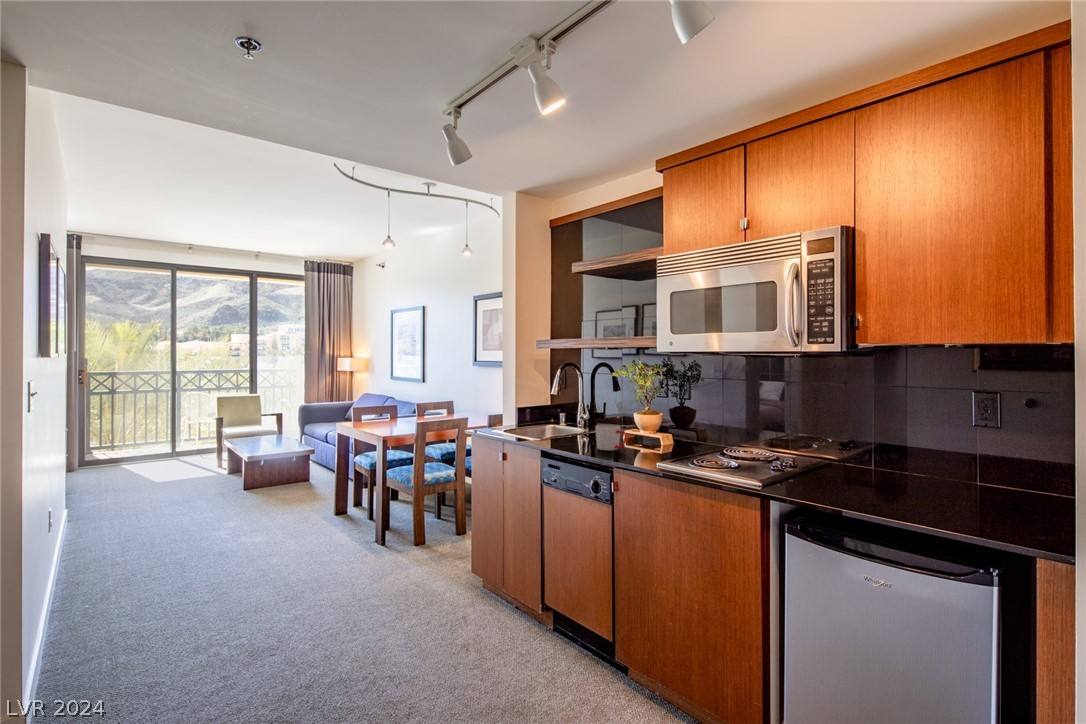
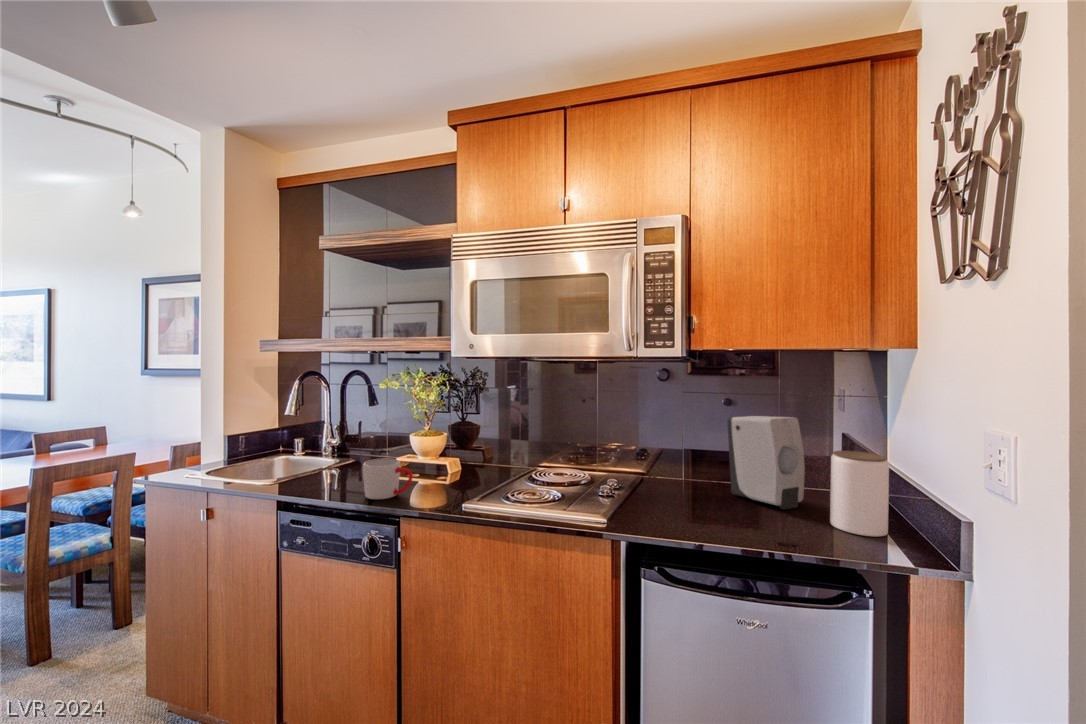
soap dispenser: none [901,406,973,491] -> present [727,416,805,509]
jar: none [974,437,1034,515] -> present [830,451,889,536]

